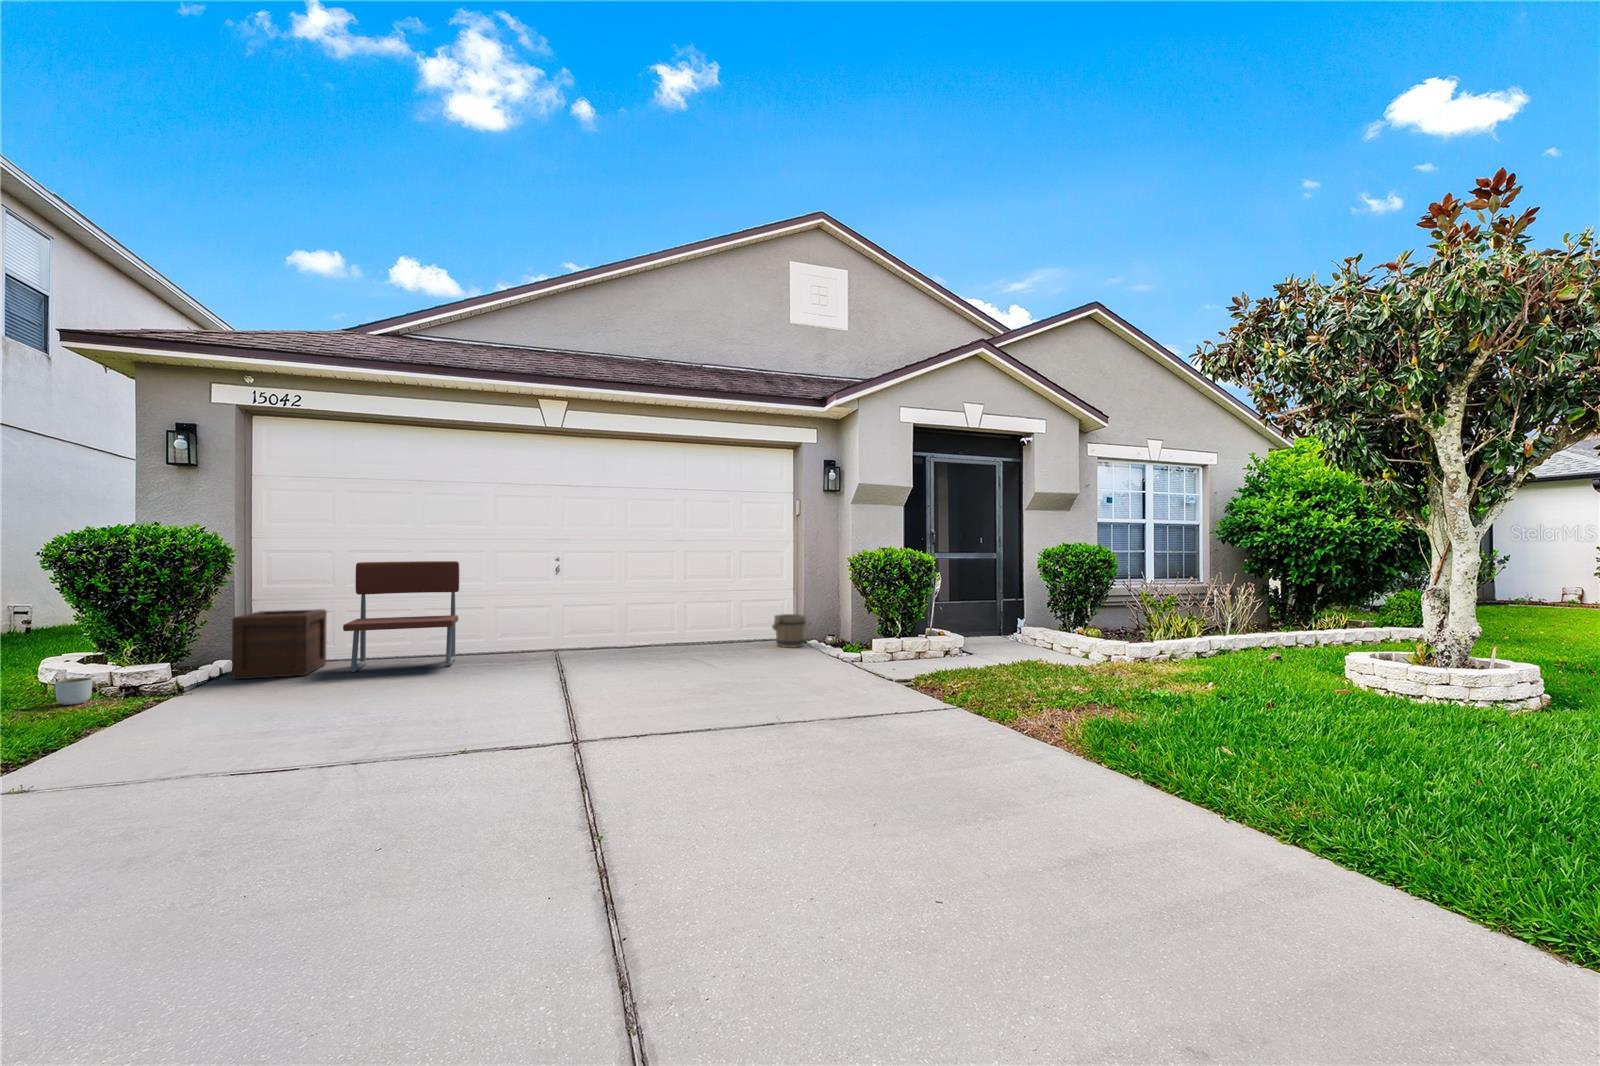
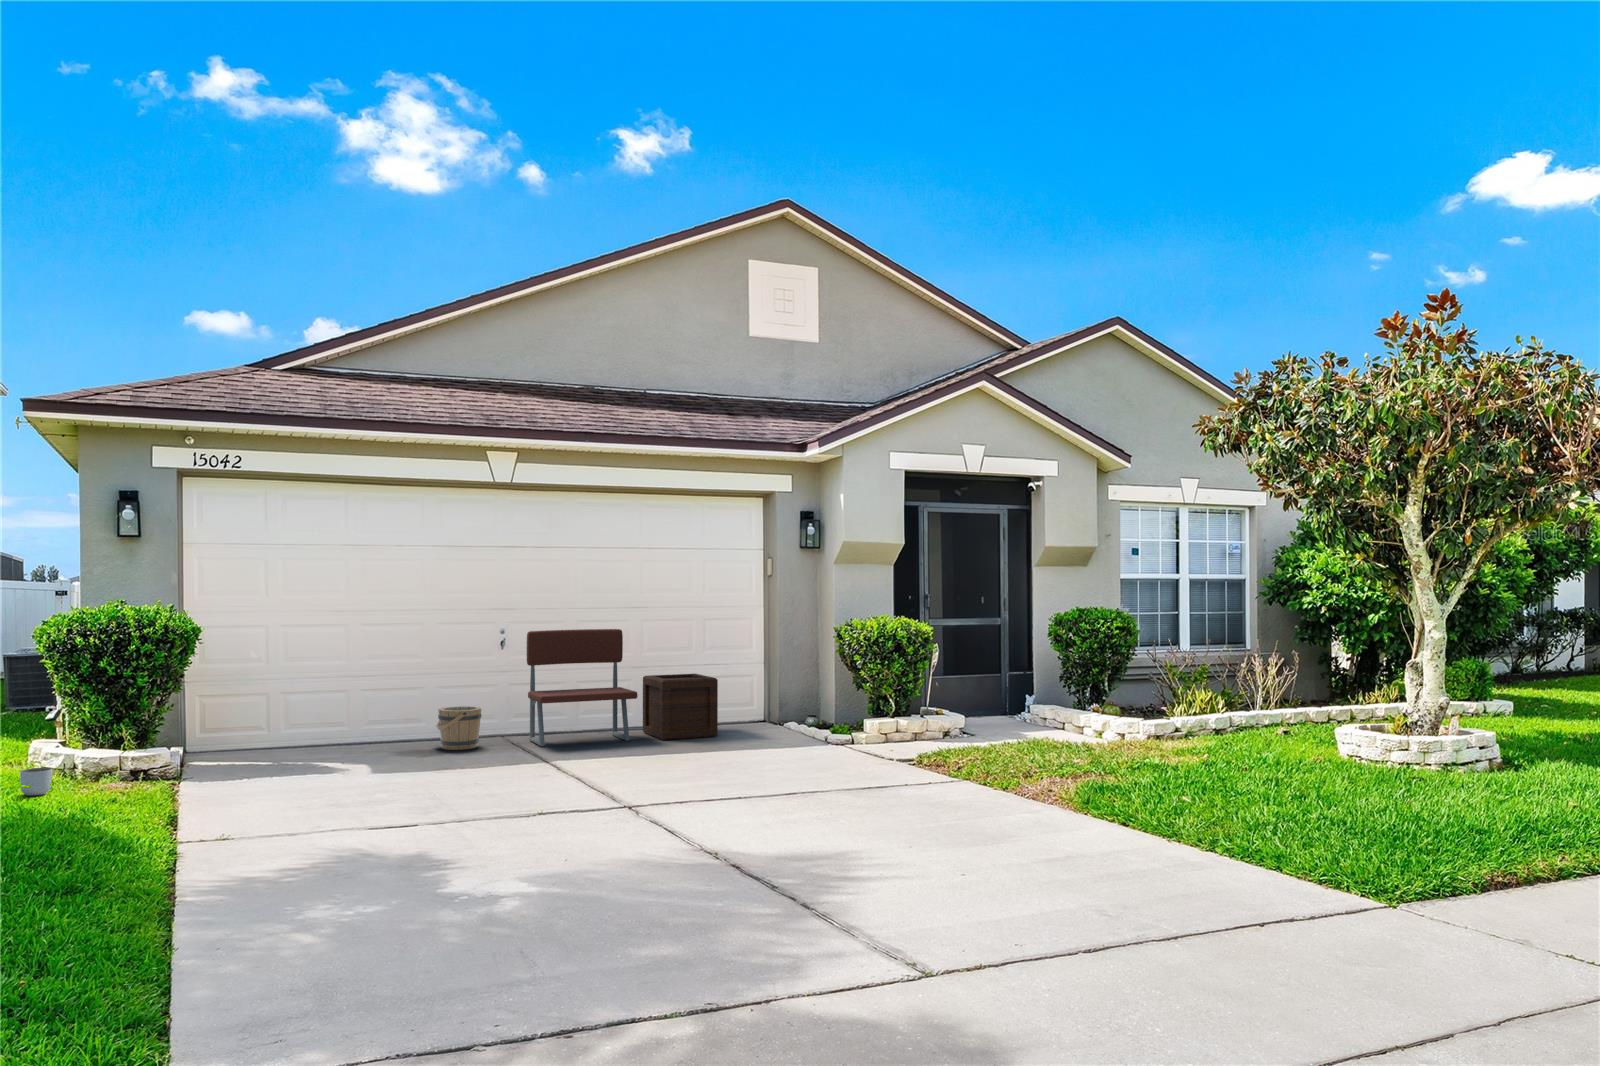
bench: present [343,561,459,672] -> present [527,629,637,747]
wooden crate: present [232,609,327,679] -> present [643,674,718,740]
bucket: present [772,614,805,648] -> present [436,706,481,750]

